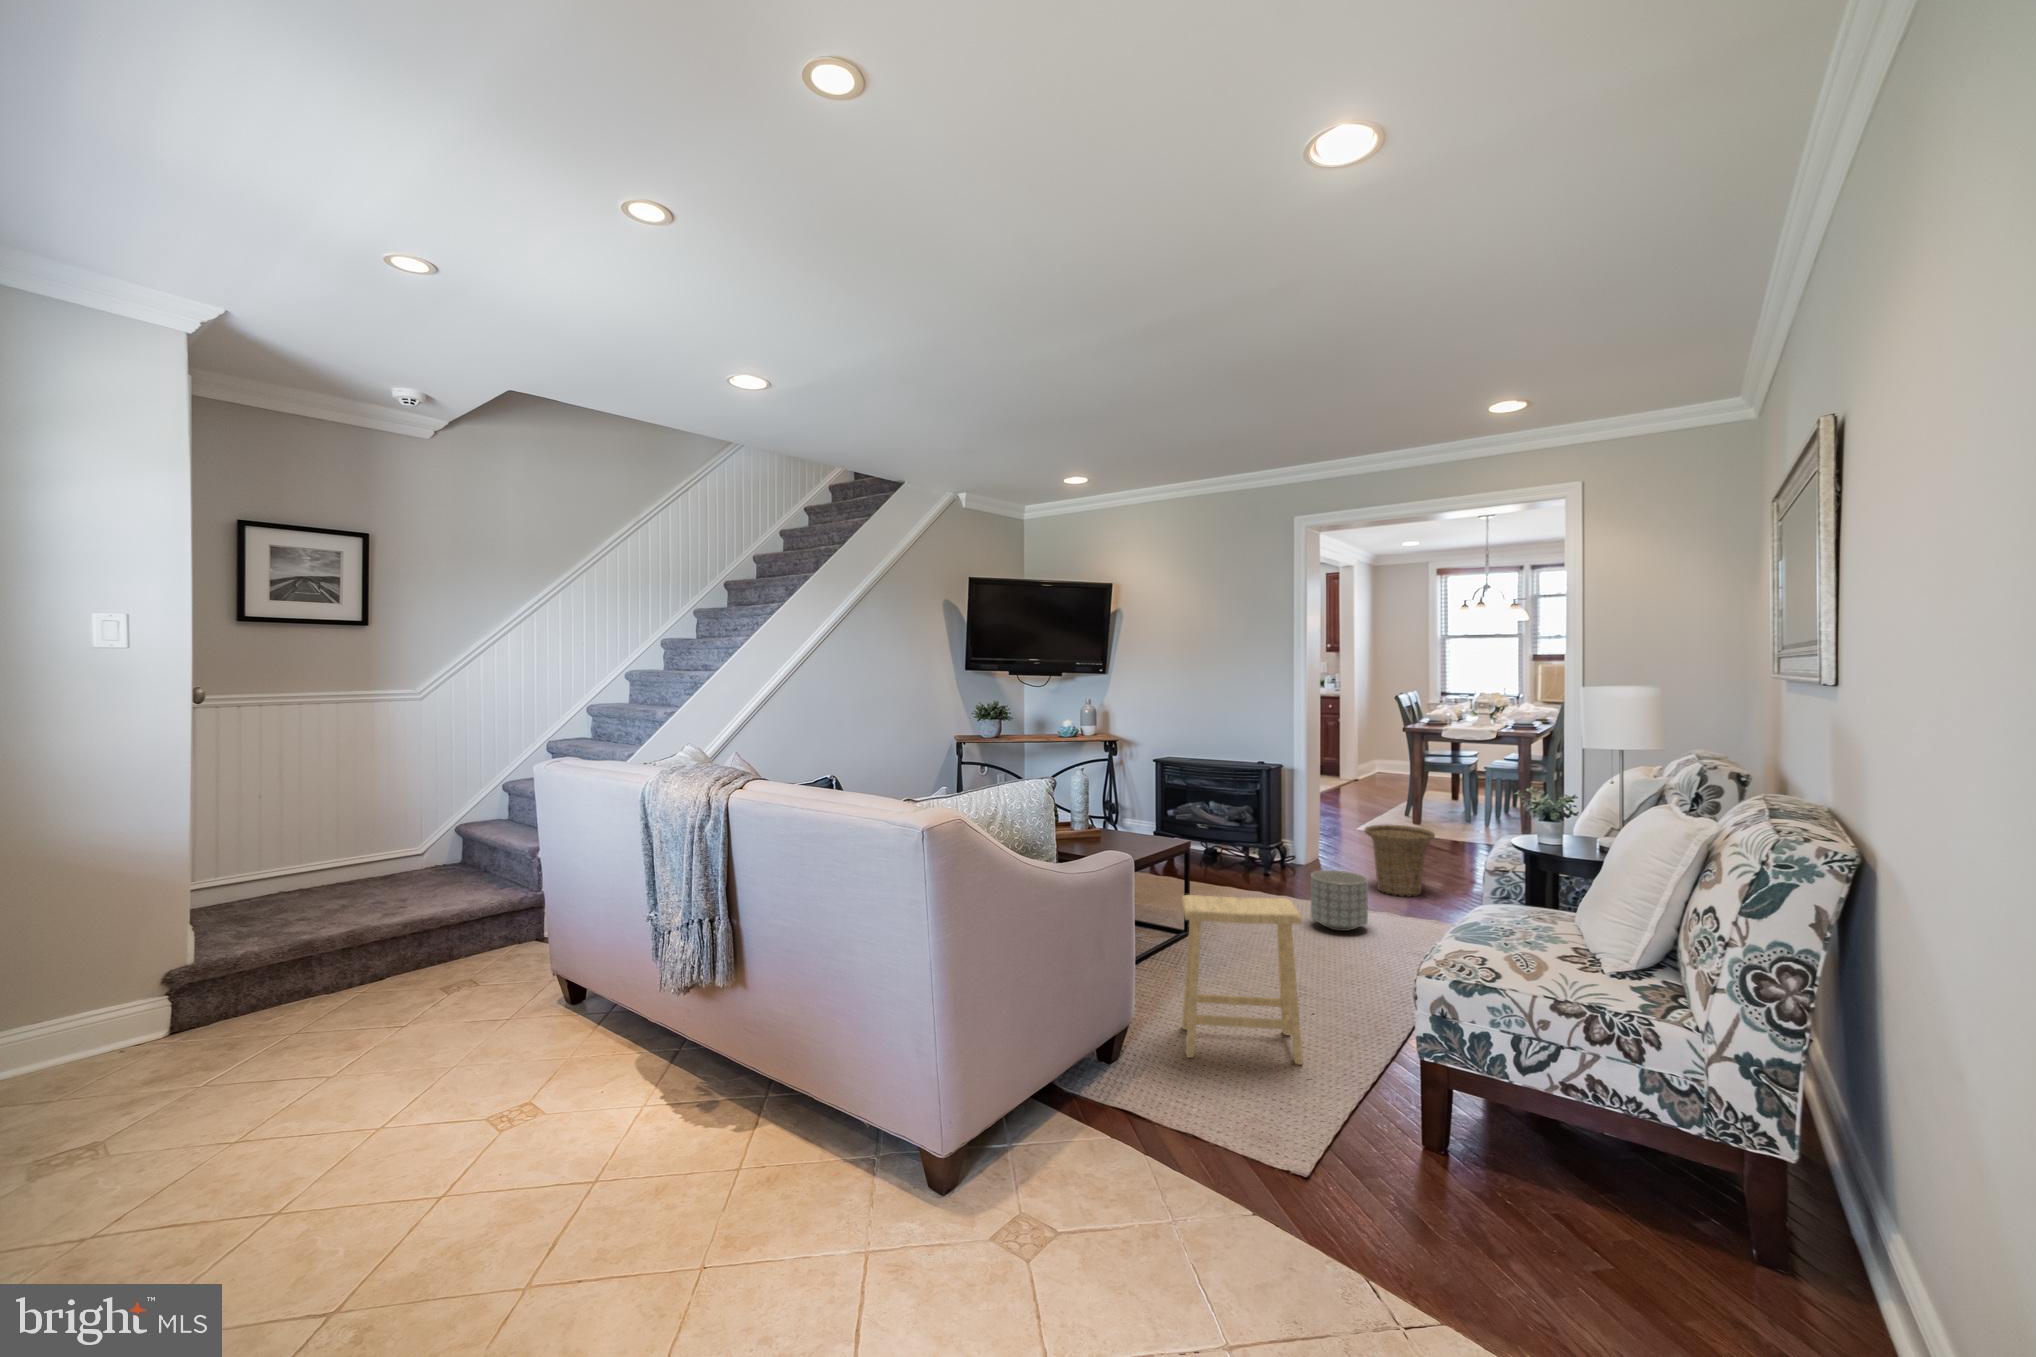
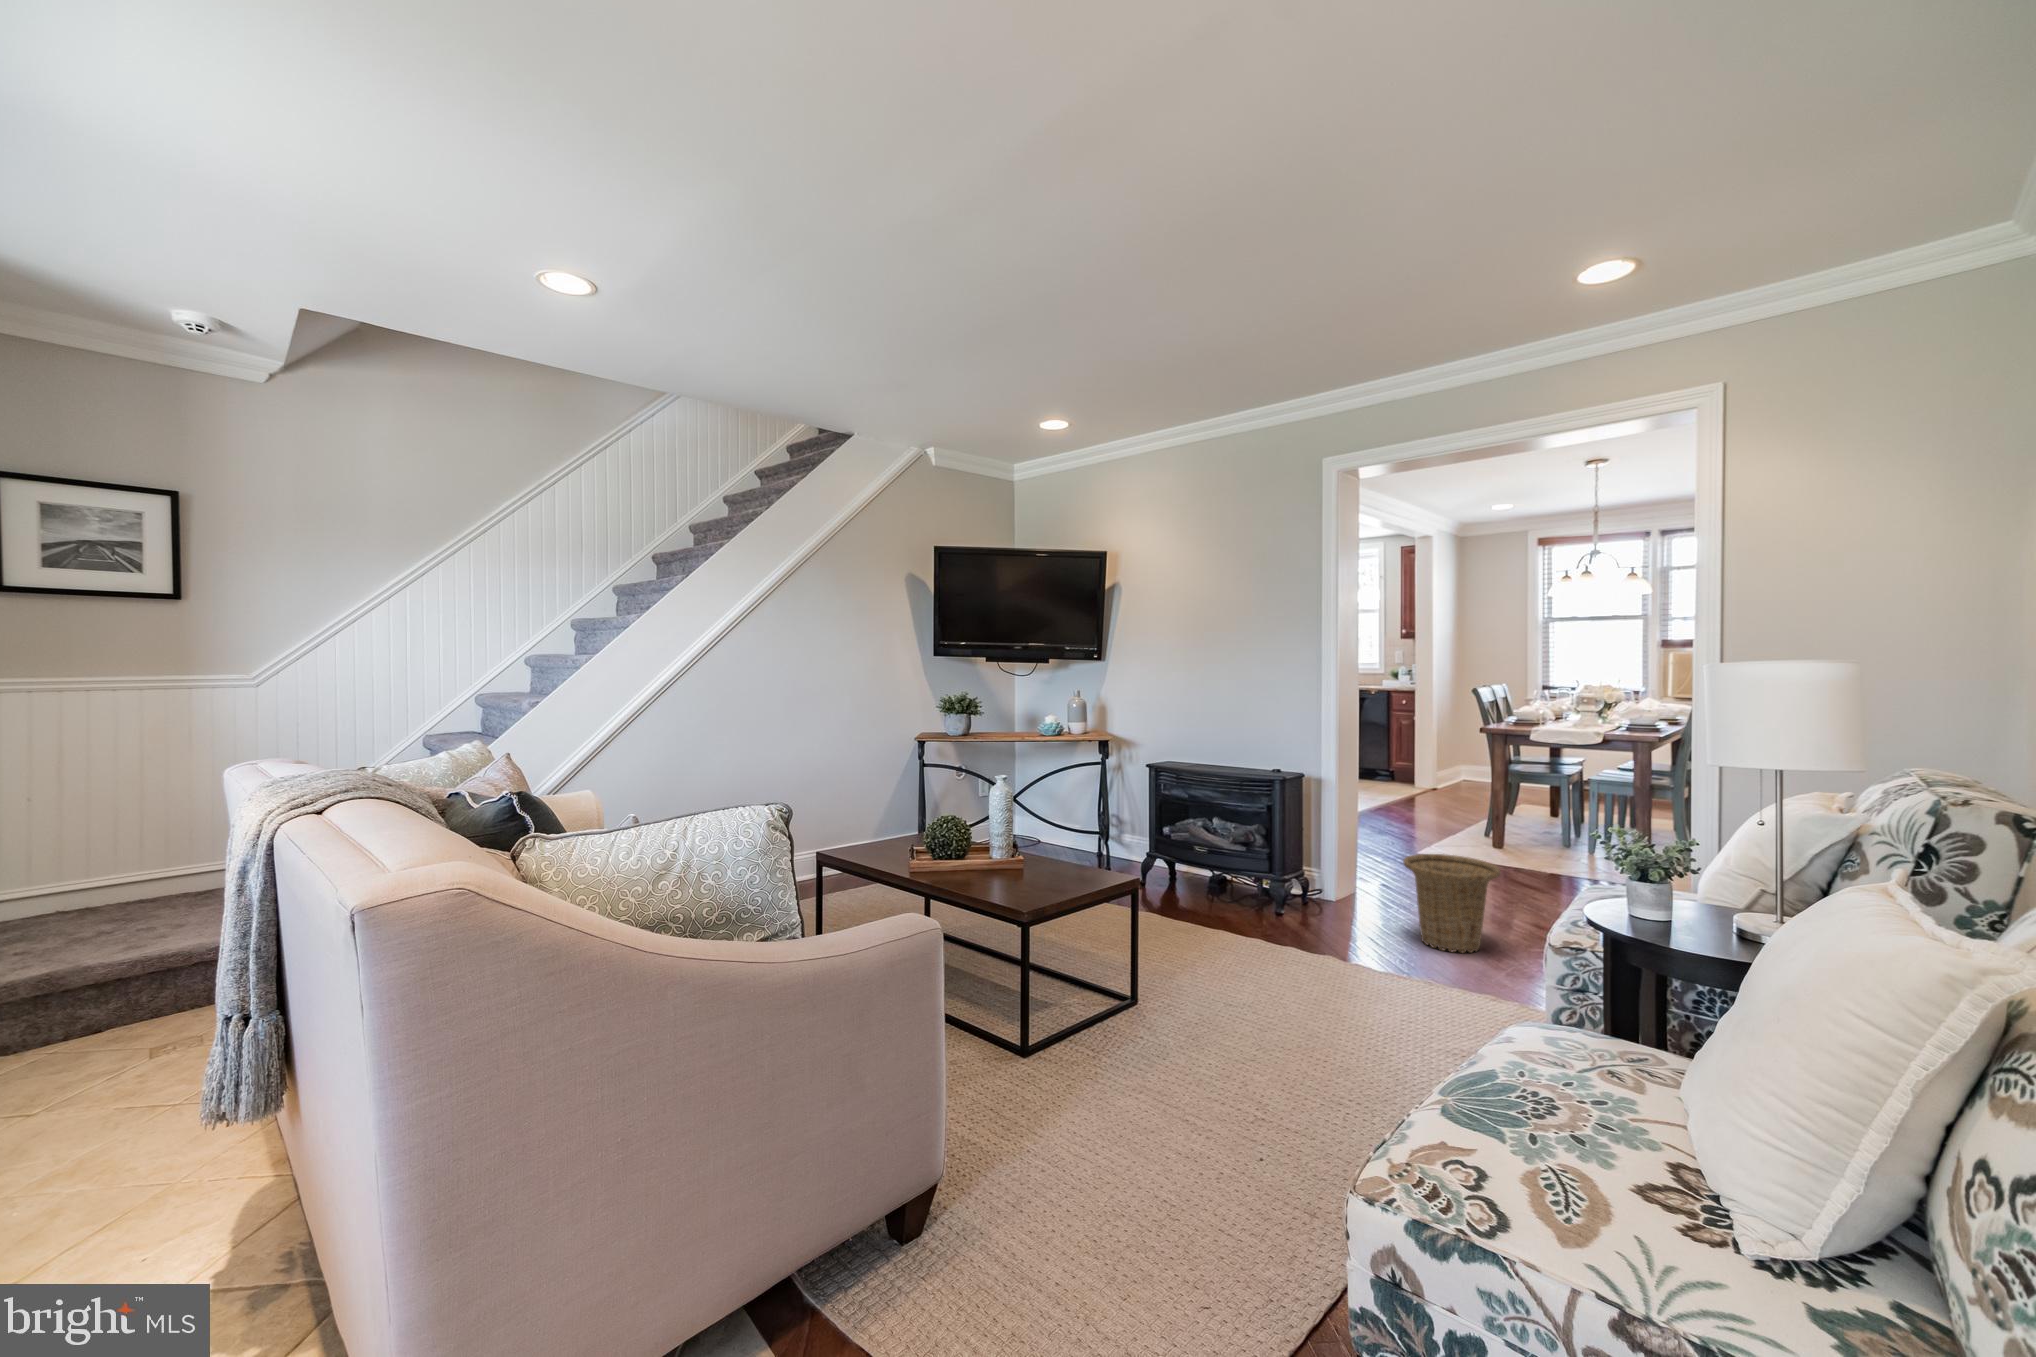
planter: present [1311,870,1368,931] -> none [1311,918,1390,1005]
footstool: present [1182,895,1303,1065] -> none [1030,972,1211,1265]

